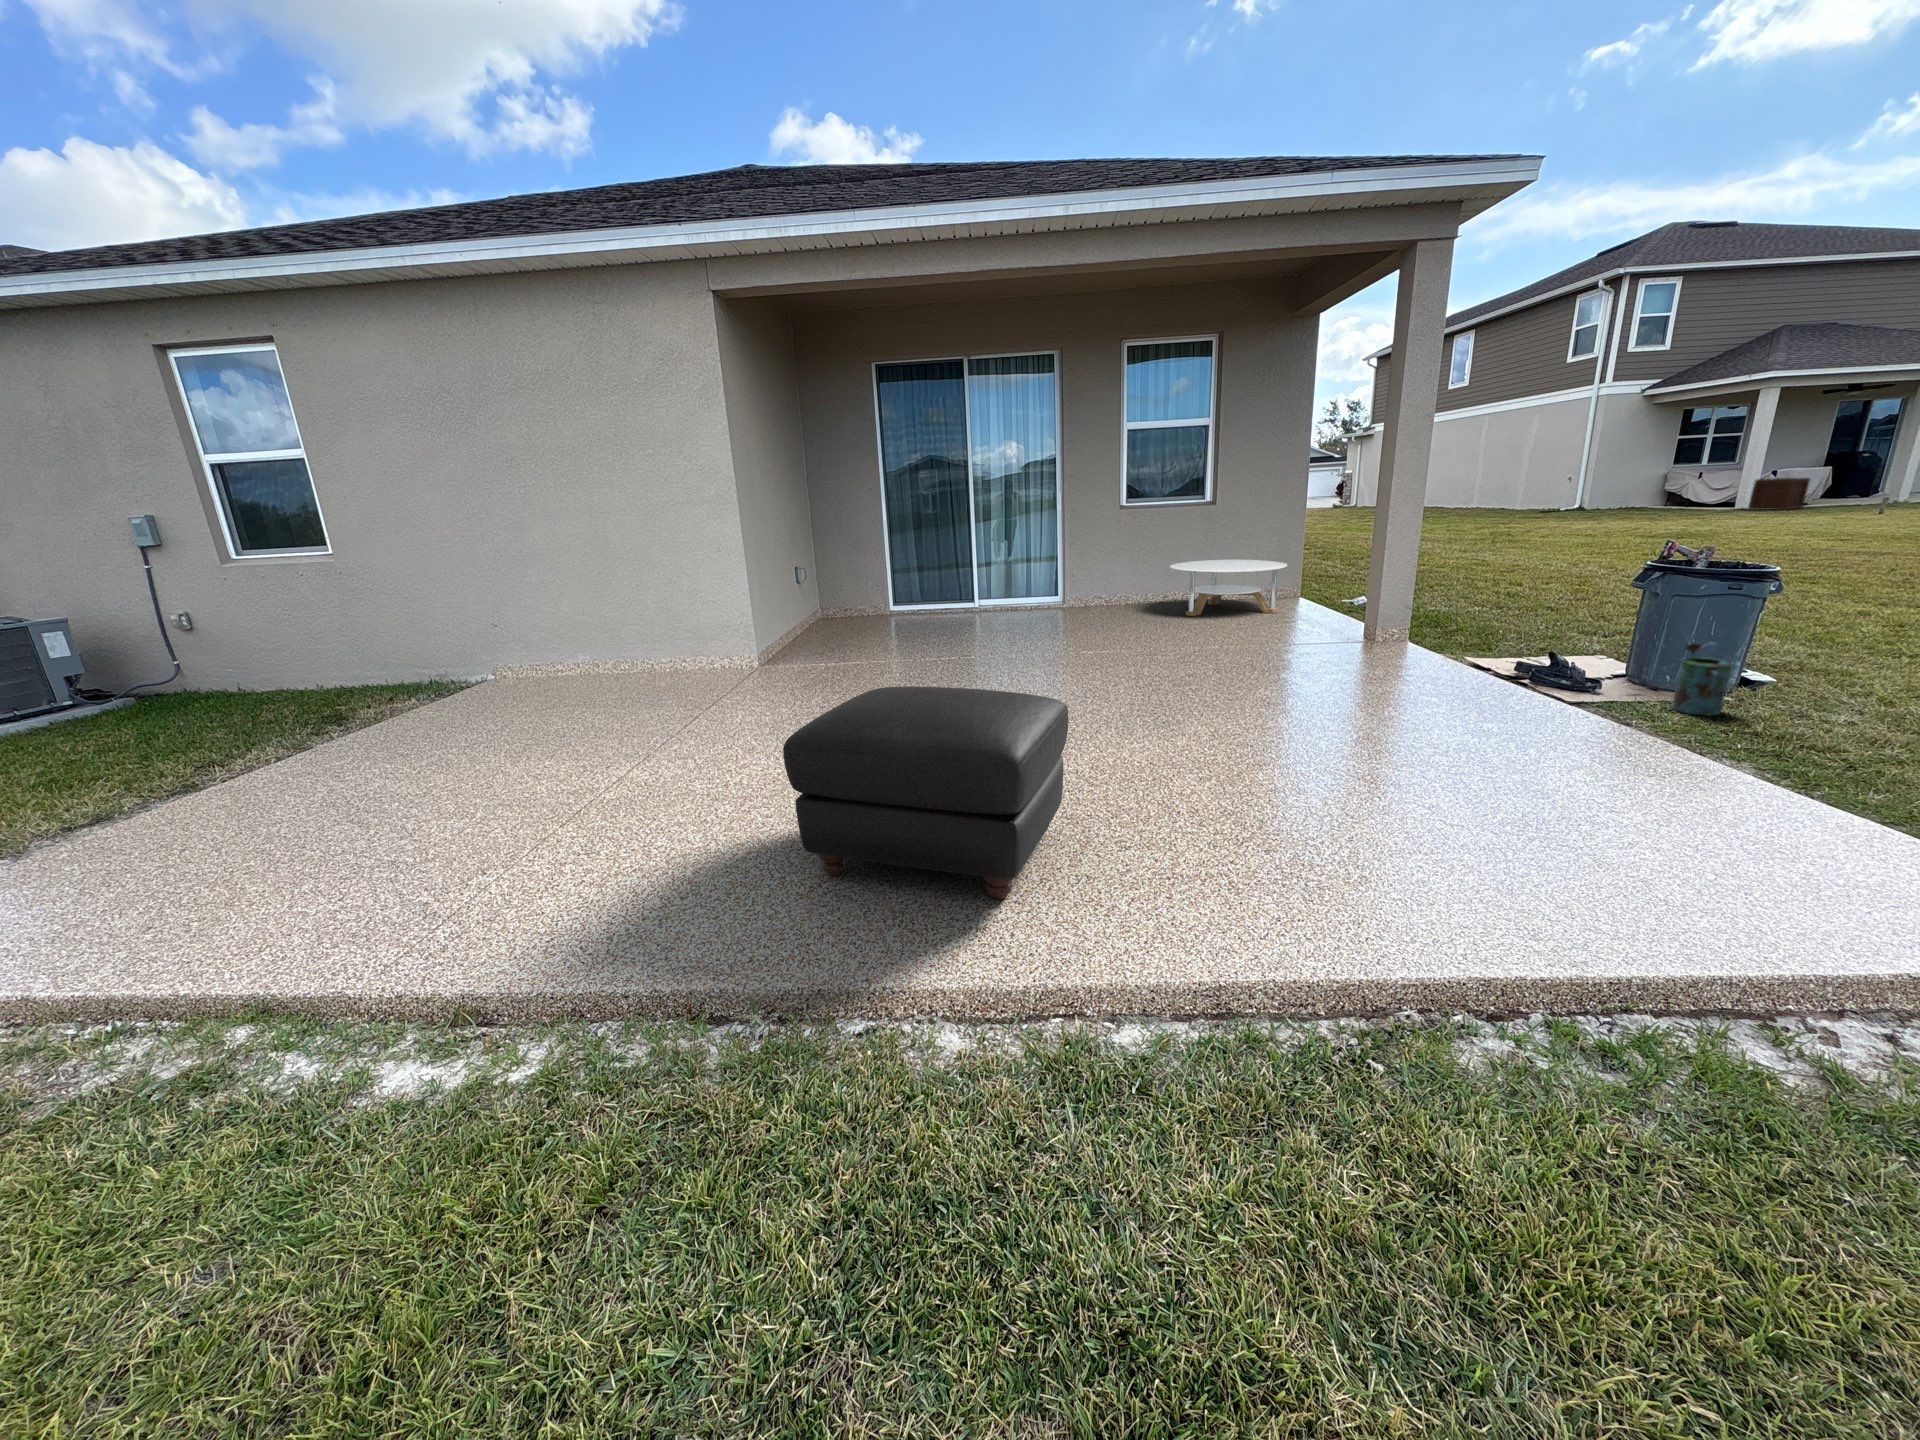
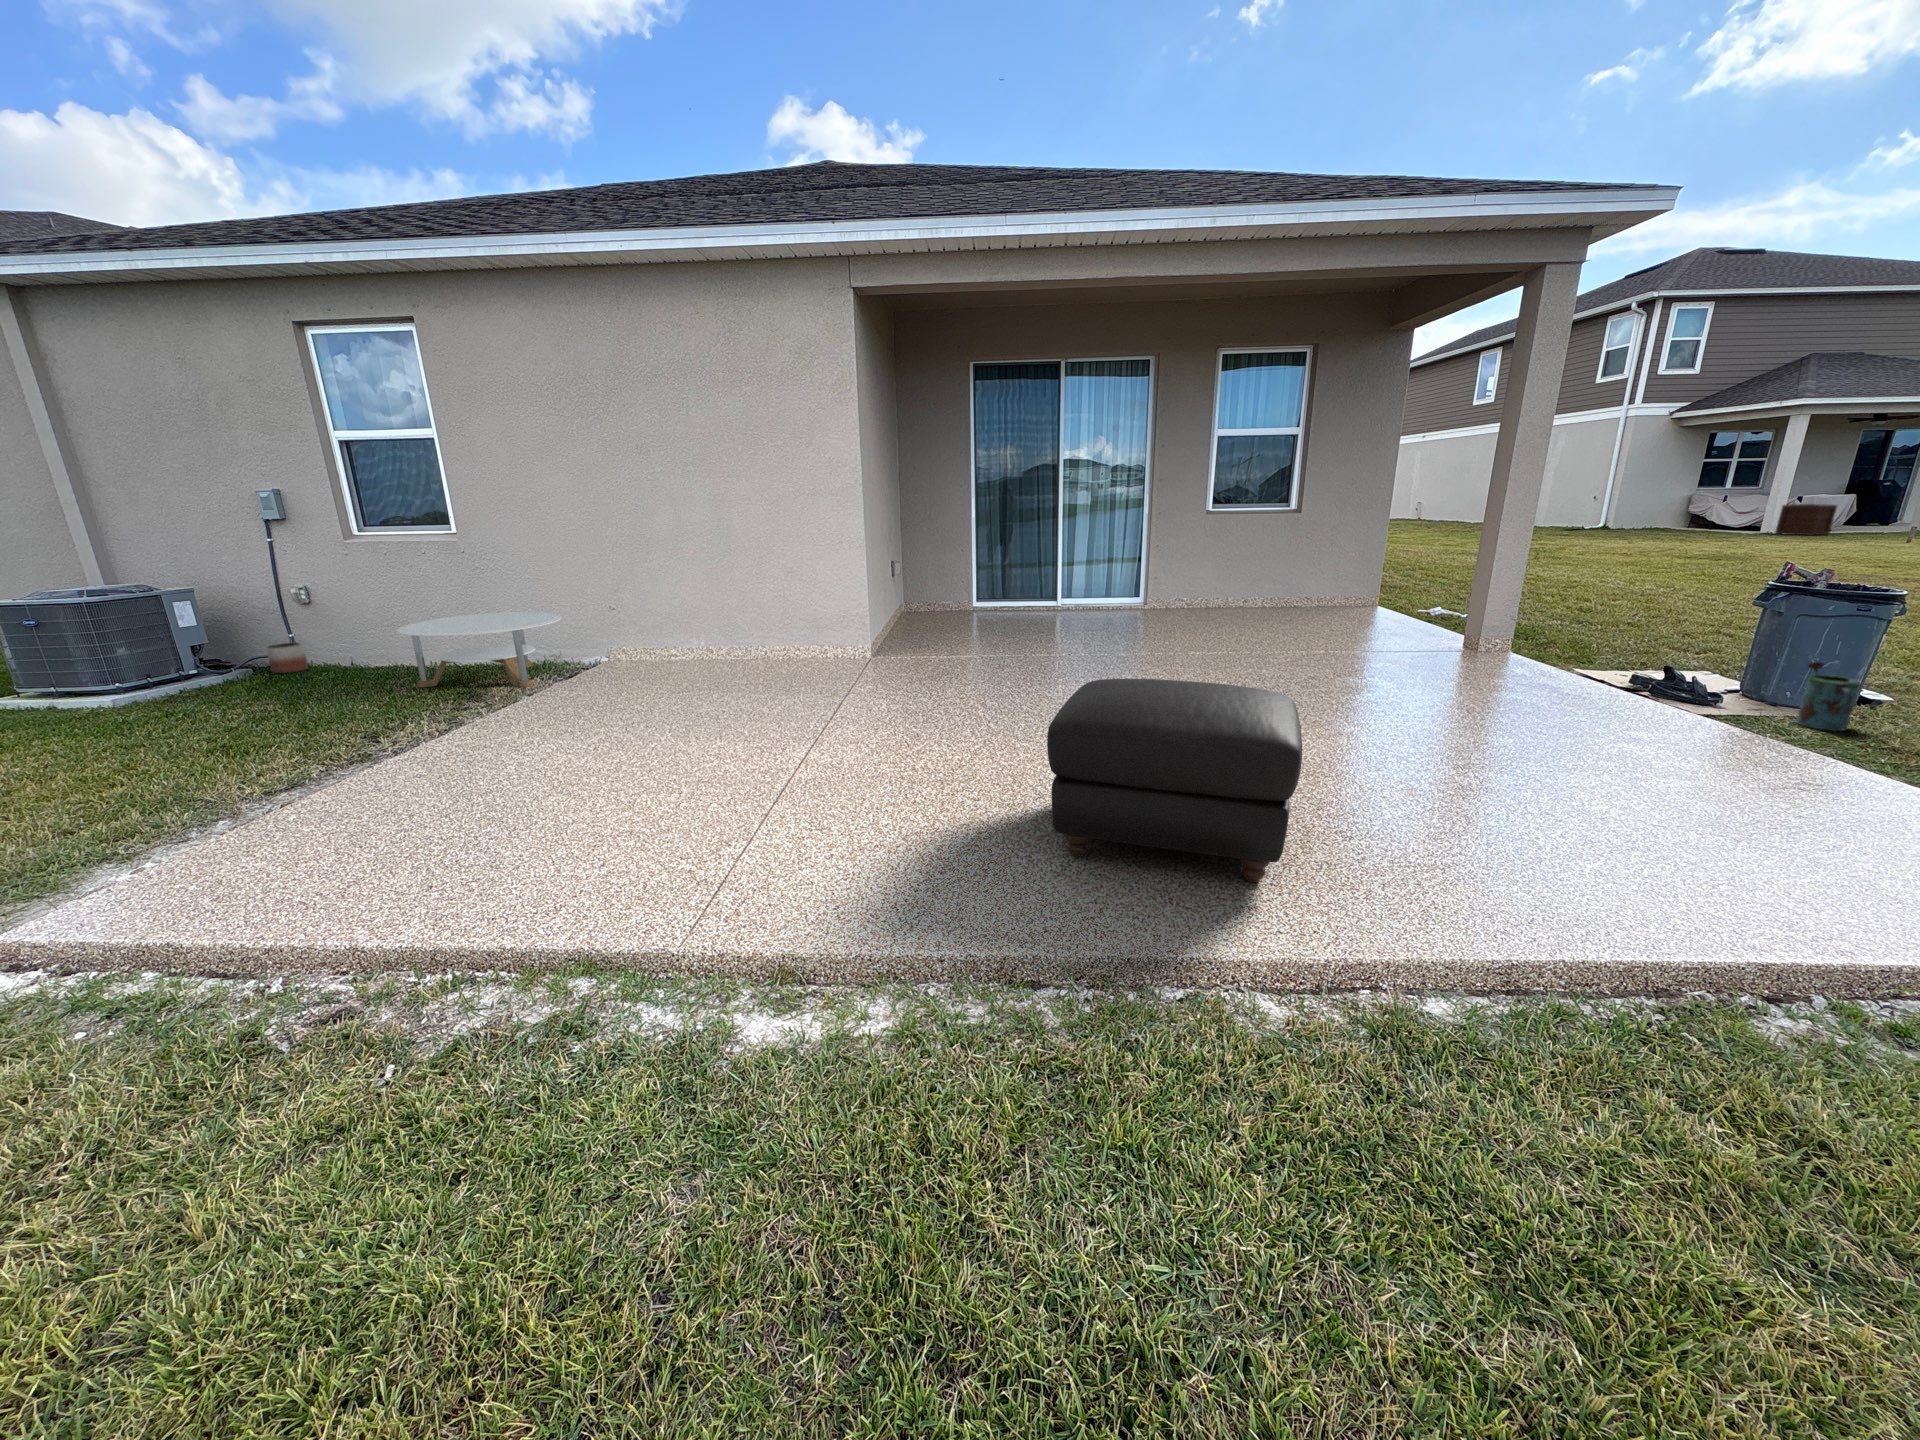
round table: present [1170,560,1287,616] -> present [397,612,562,687]
planter: none [149,668,197,700] -> present [266,642,308,674]

